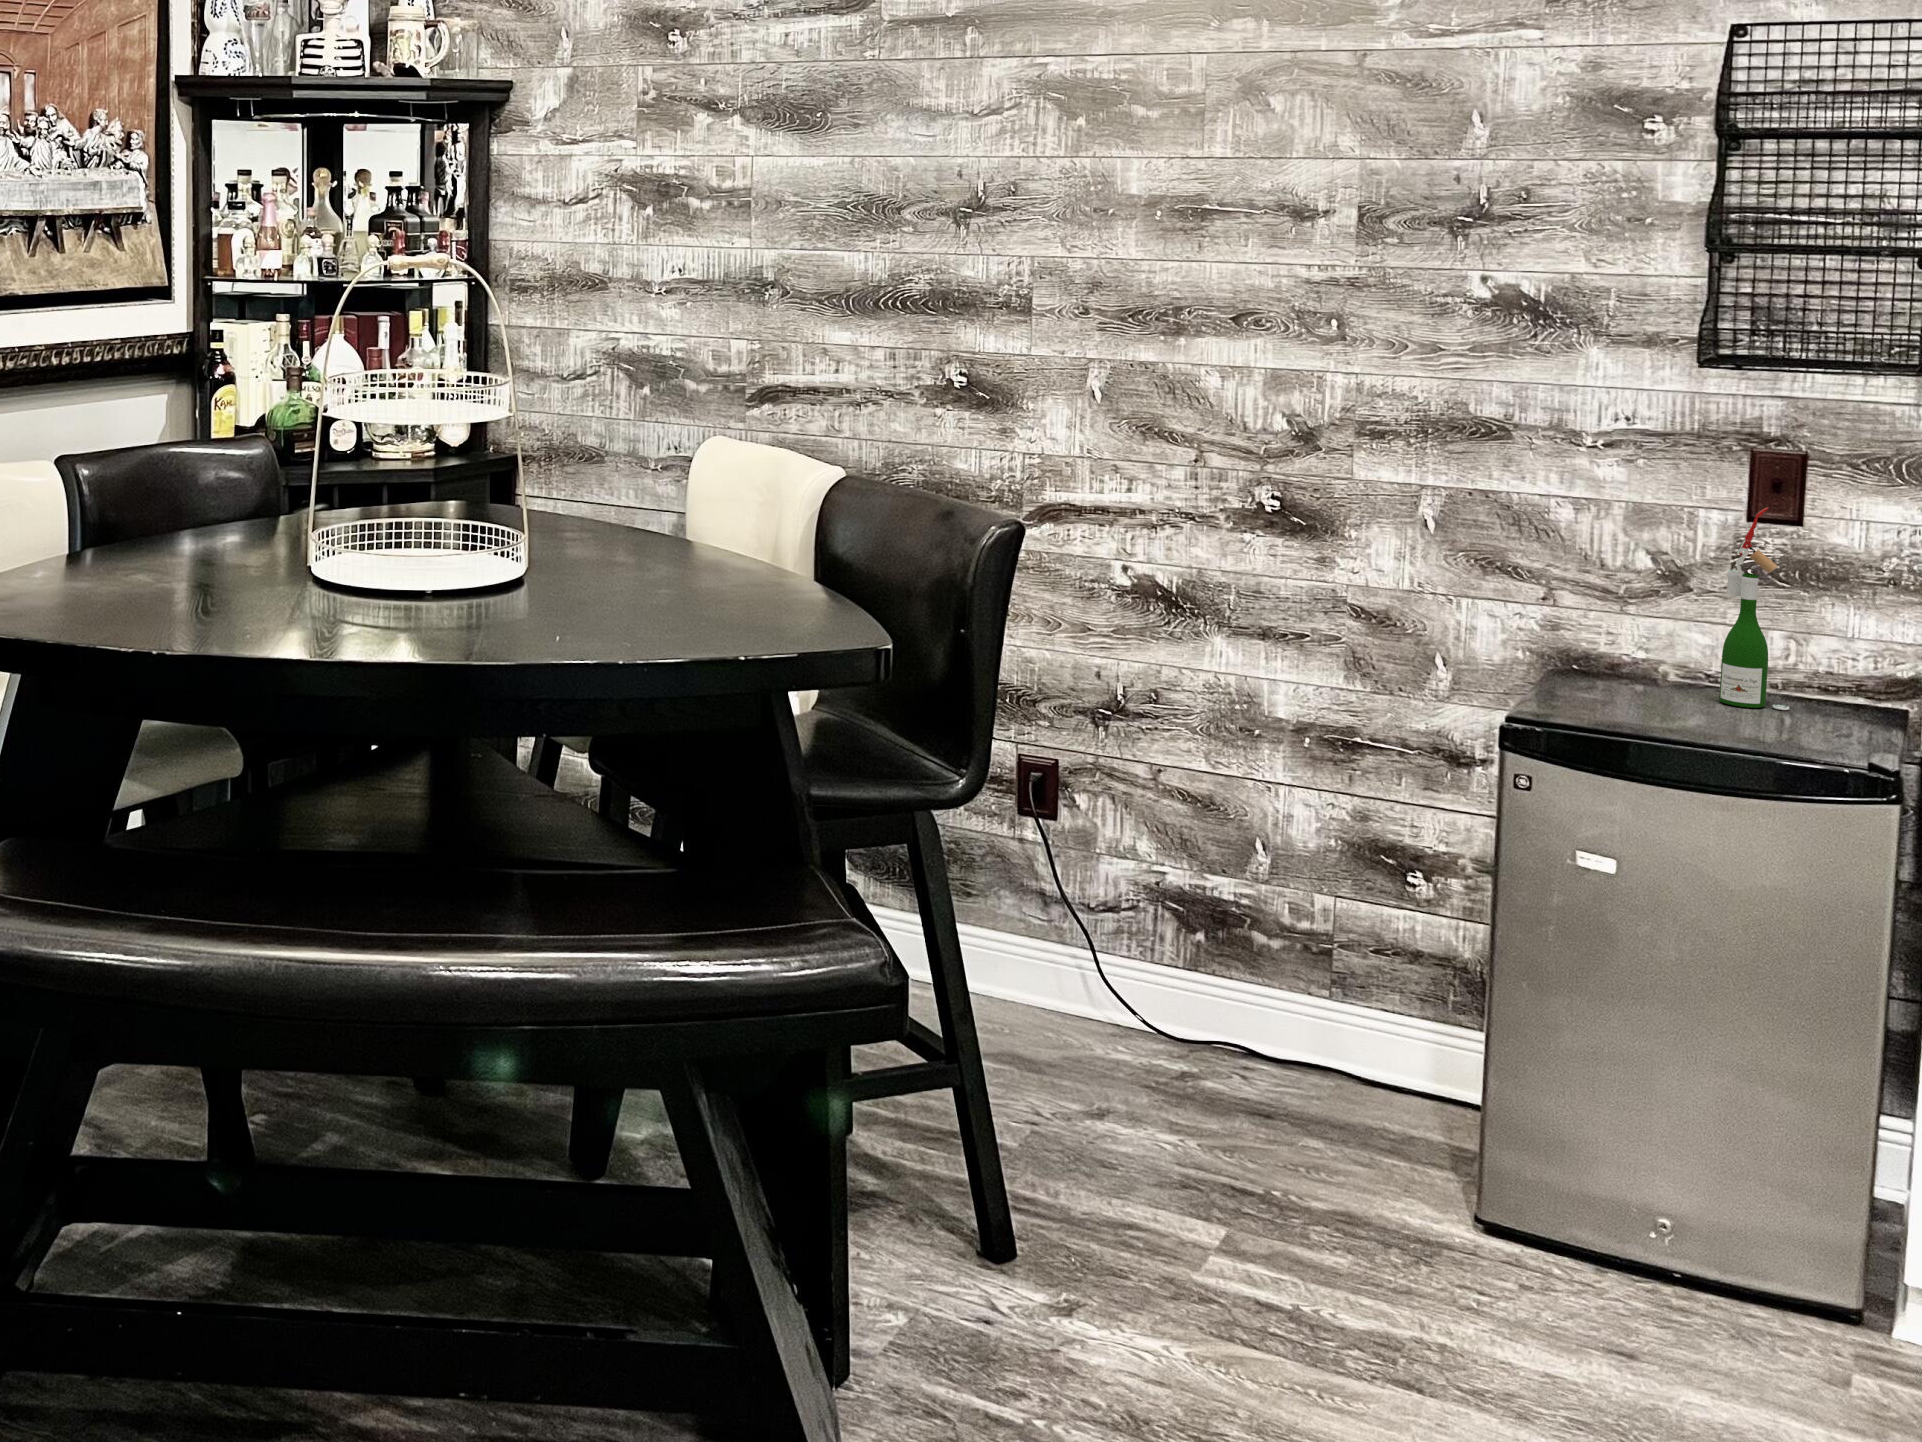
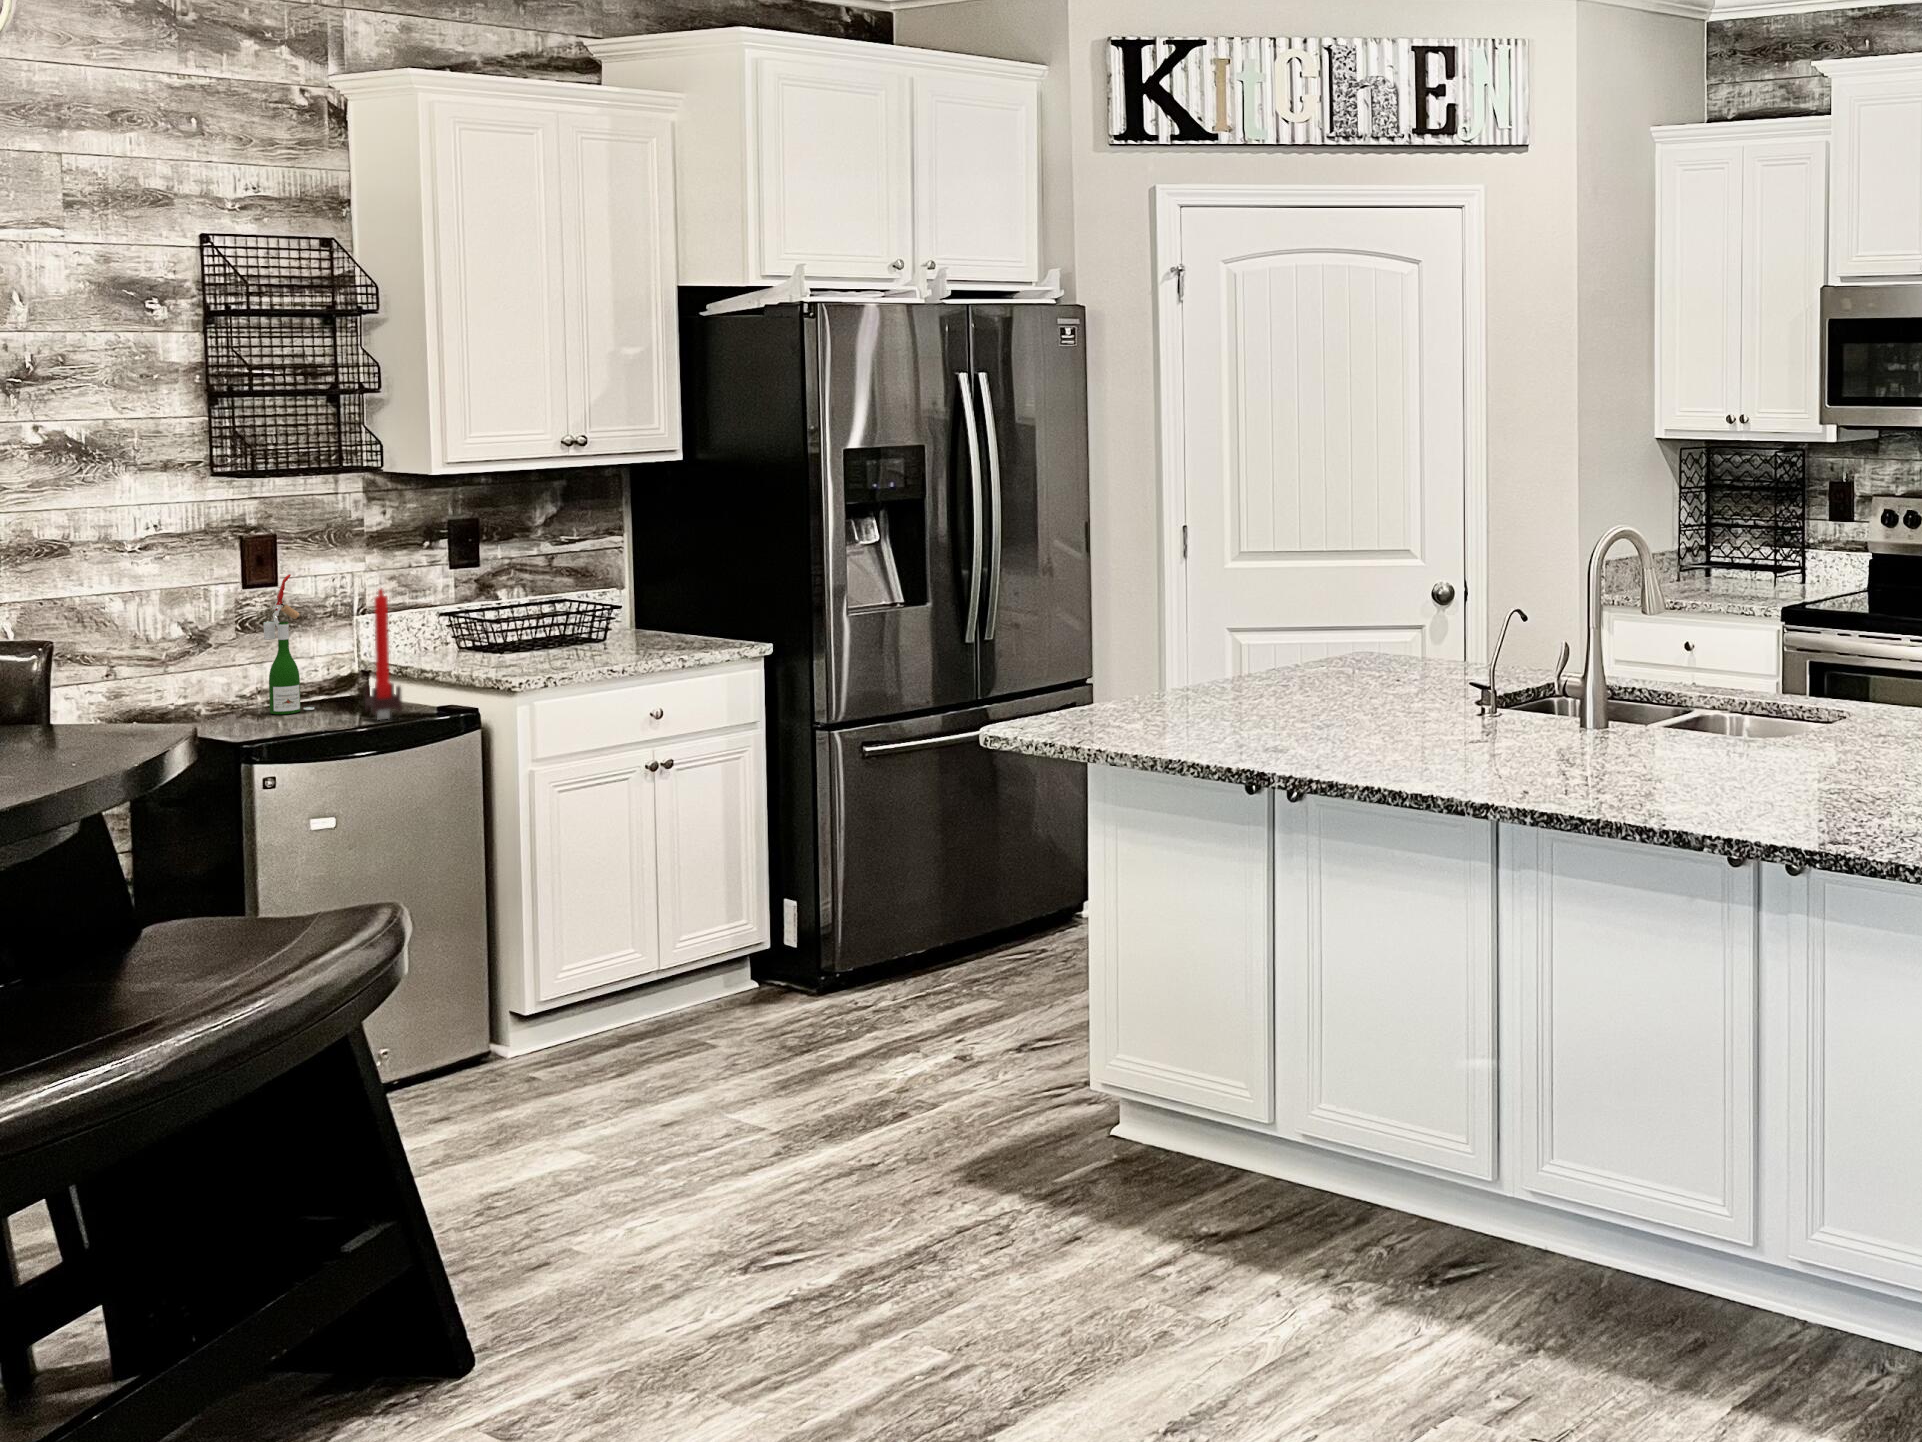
candle: none [1794,546,1852,749] -> present [365,589,402,719]

